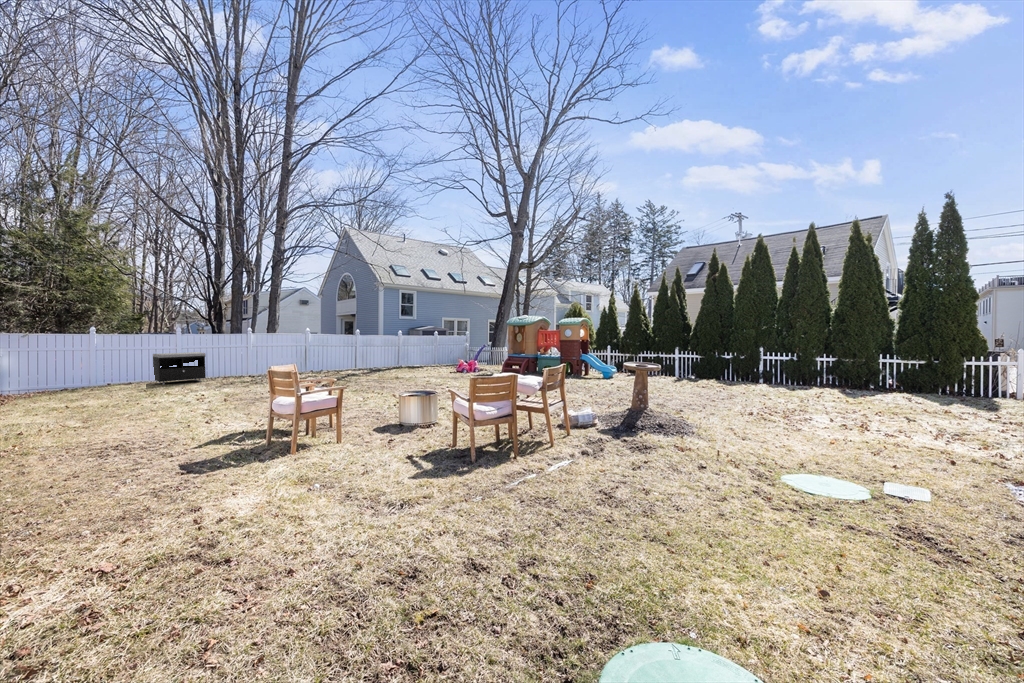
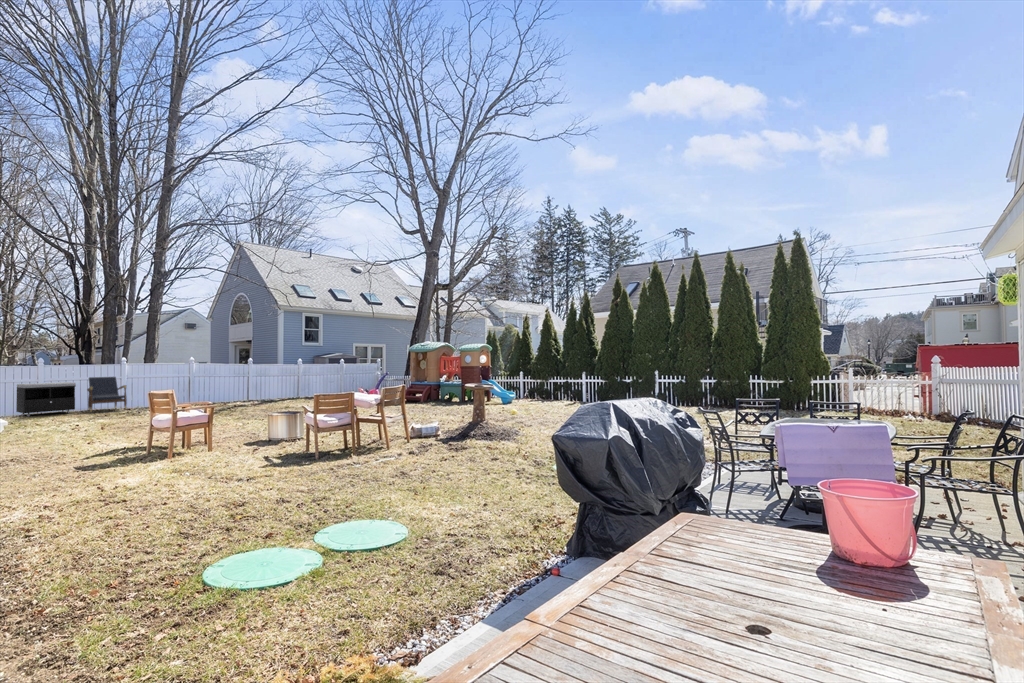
lounge chair: none [216,347,252,381] -> present [87,377,127,412]

